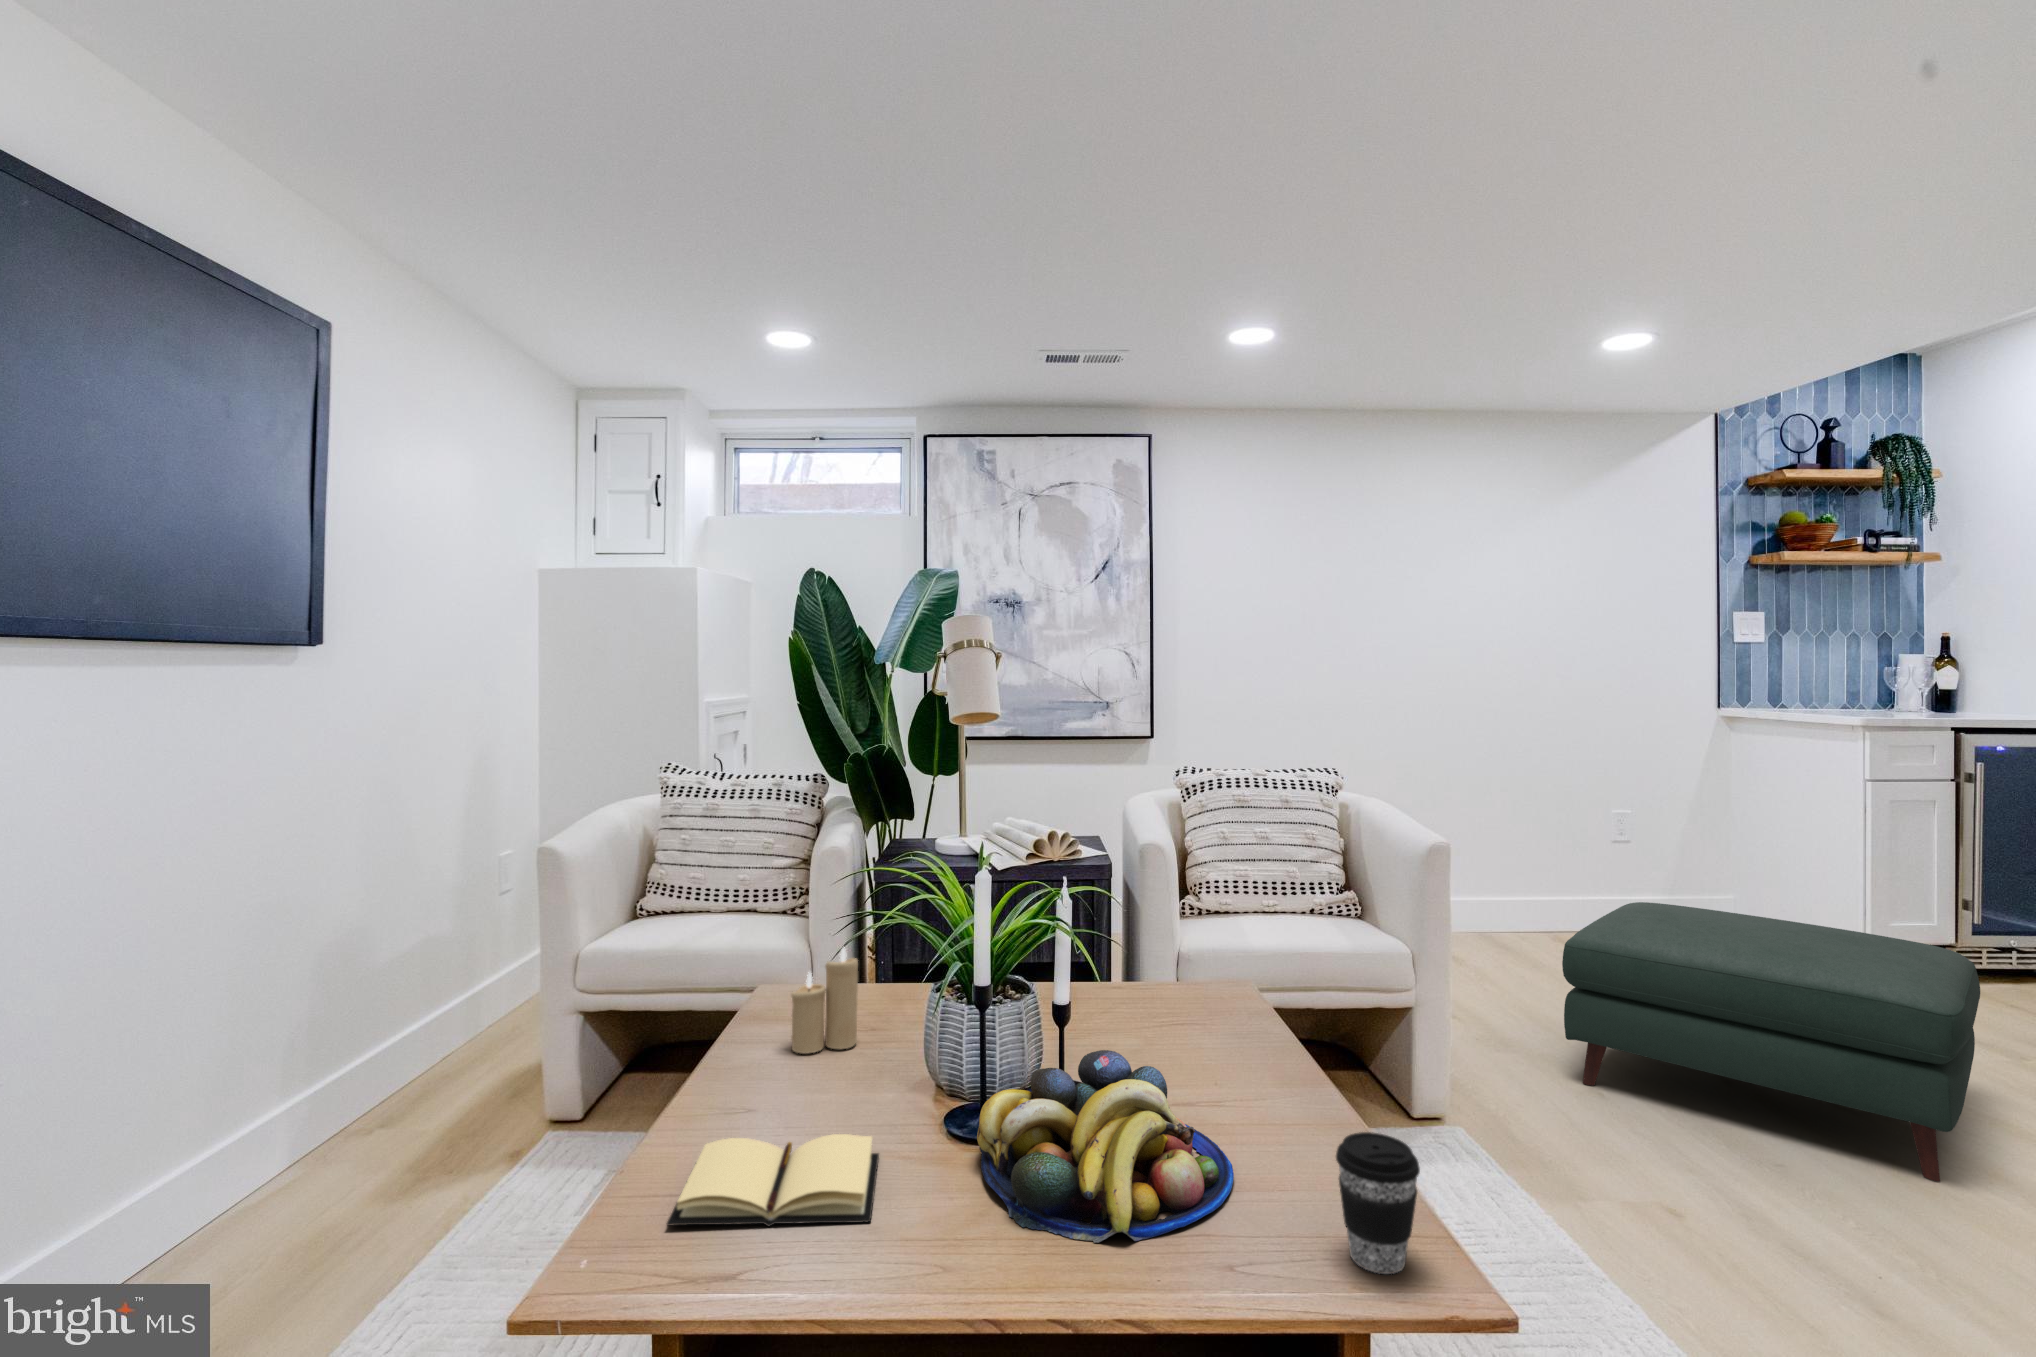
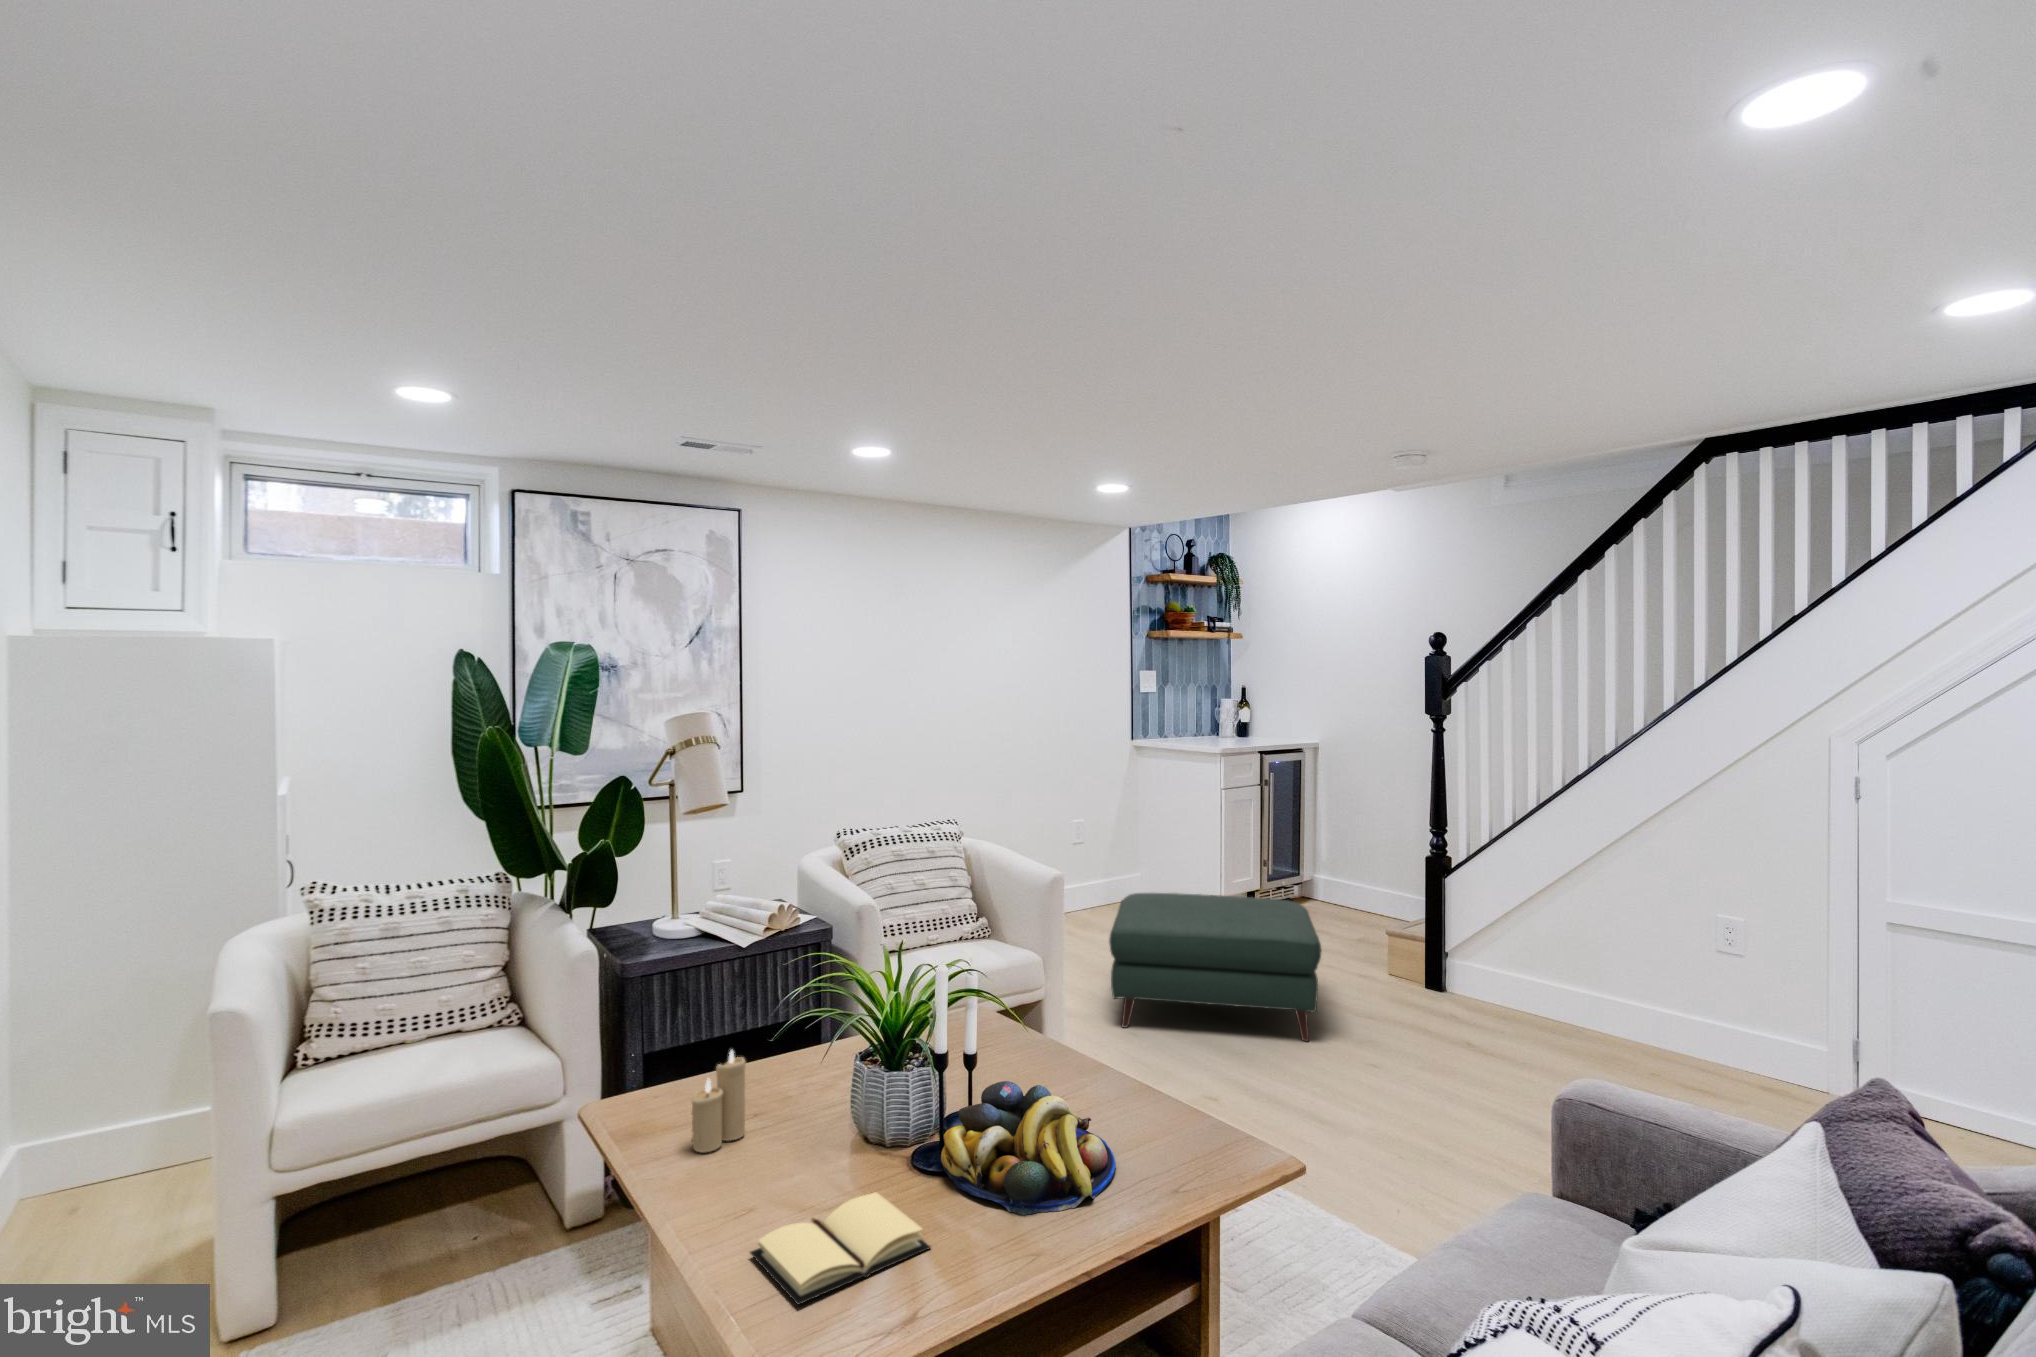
coffee cup: present [1336,1132,1420,1274] -> none [1189,1090,1236,1171]

